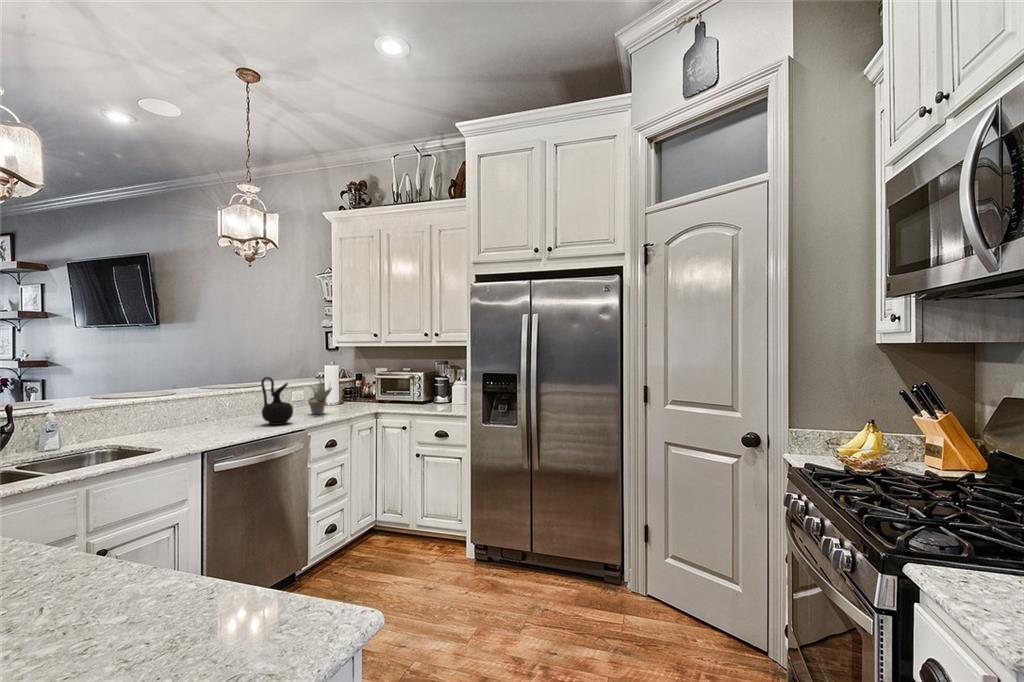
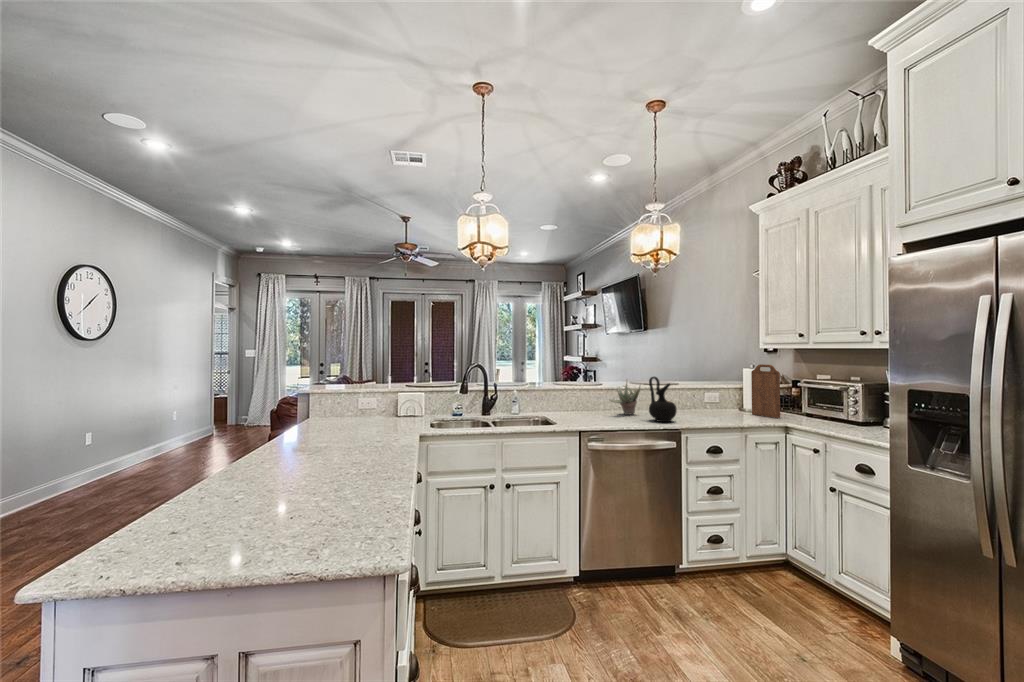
cutting board: none [338,361,365,407] -> present [751,364,780,418]
succulent plant: present [307,378,332,414] -> present [610,382,640,415]

